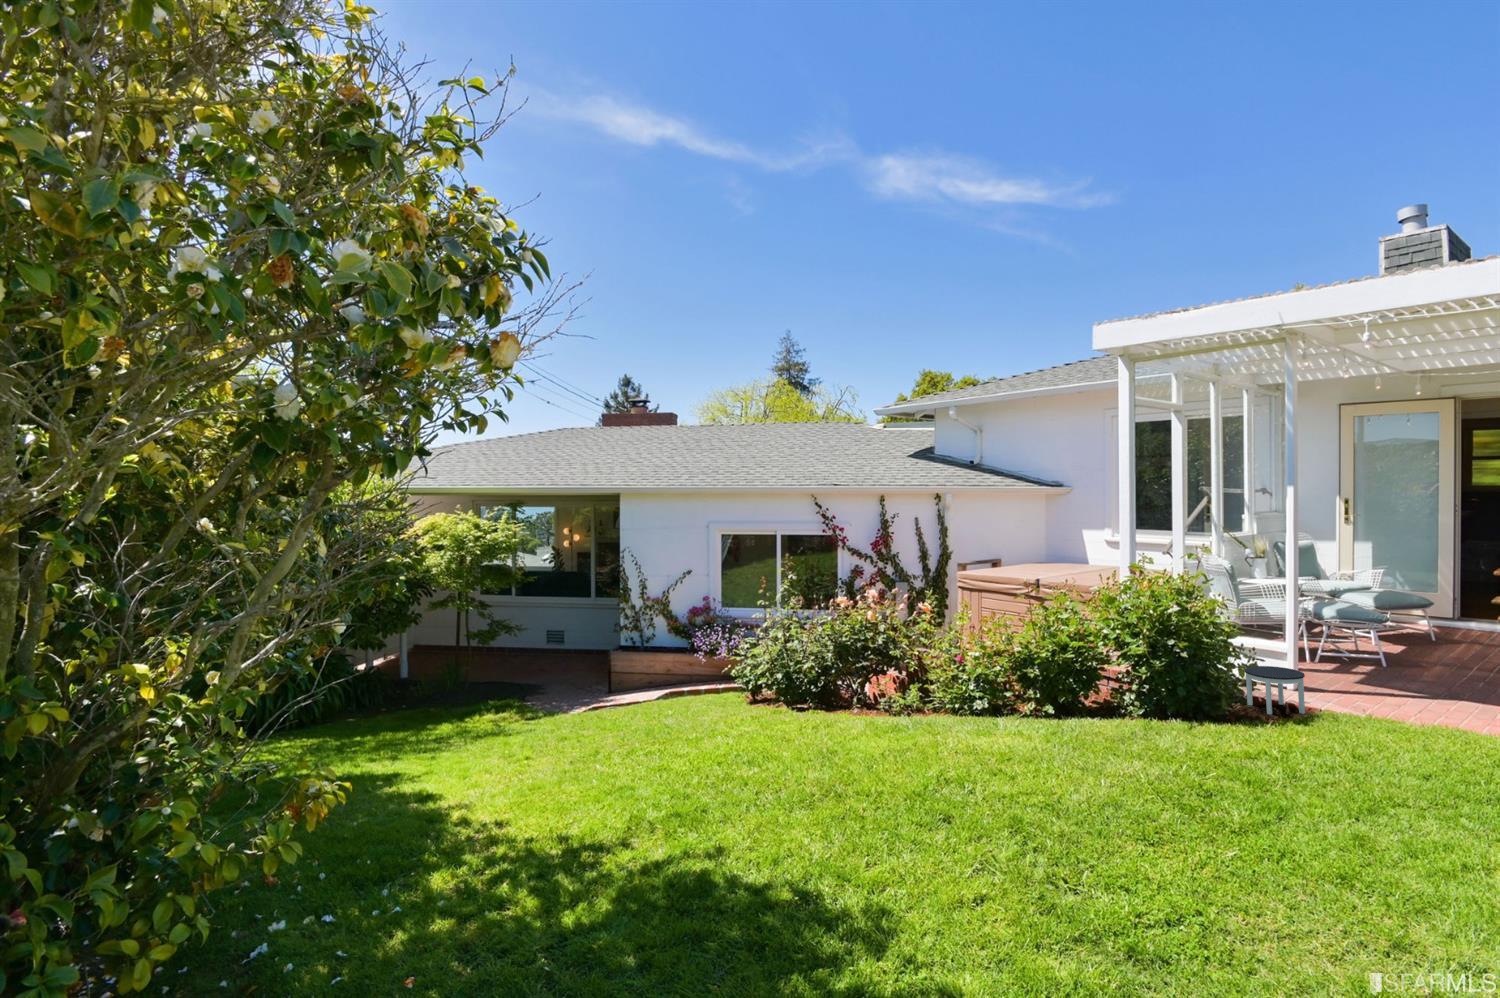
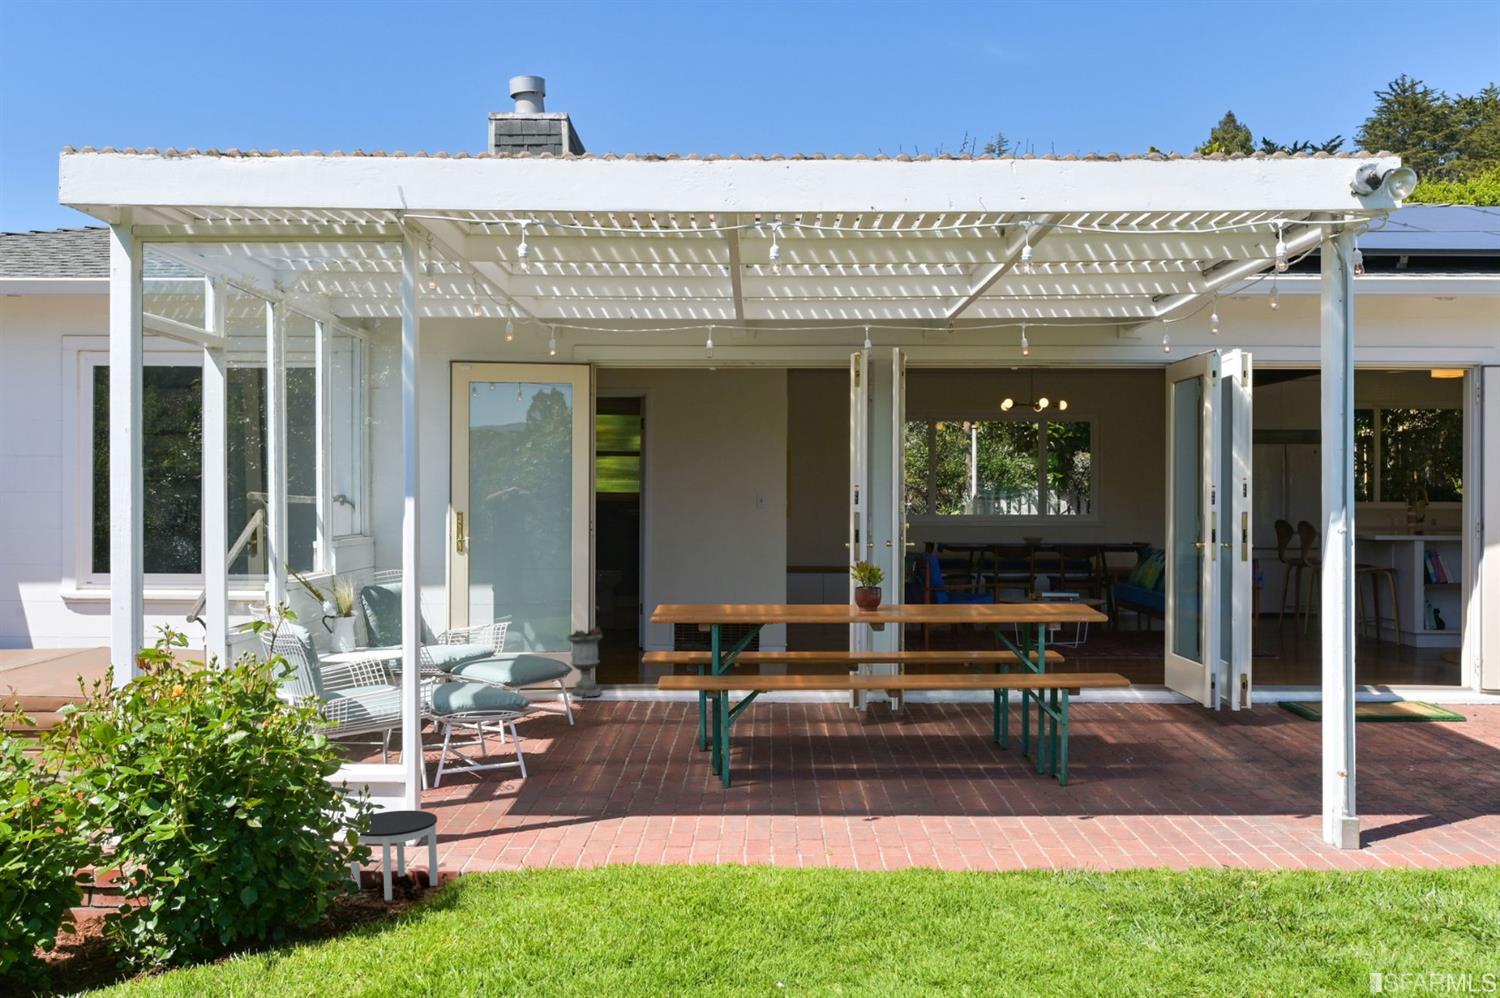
planter: none [1442,578,1478,627] -> present [567,627,603,698]

